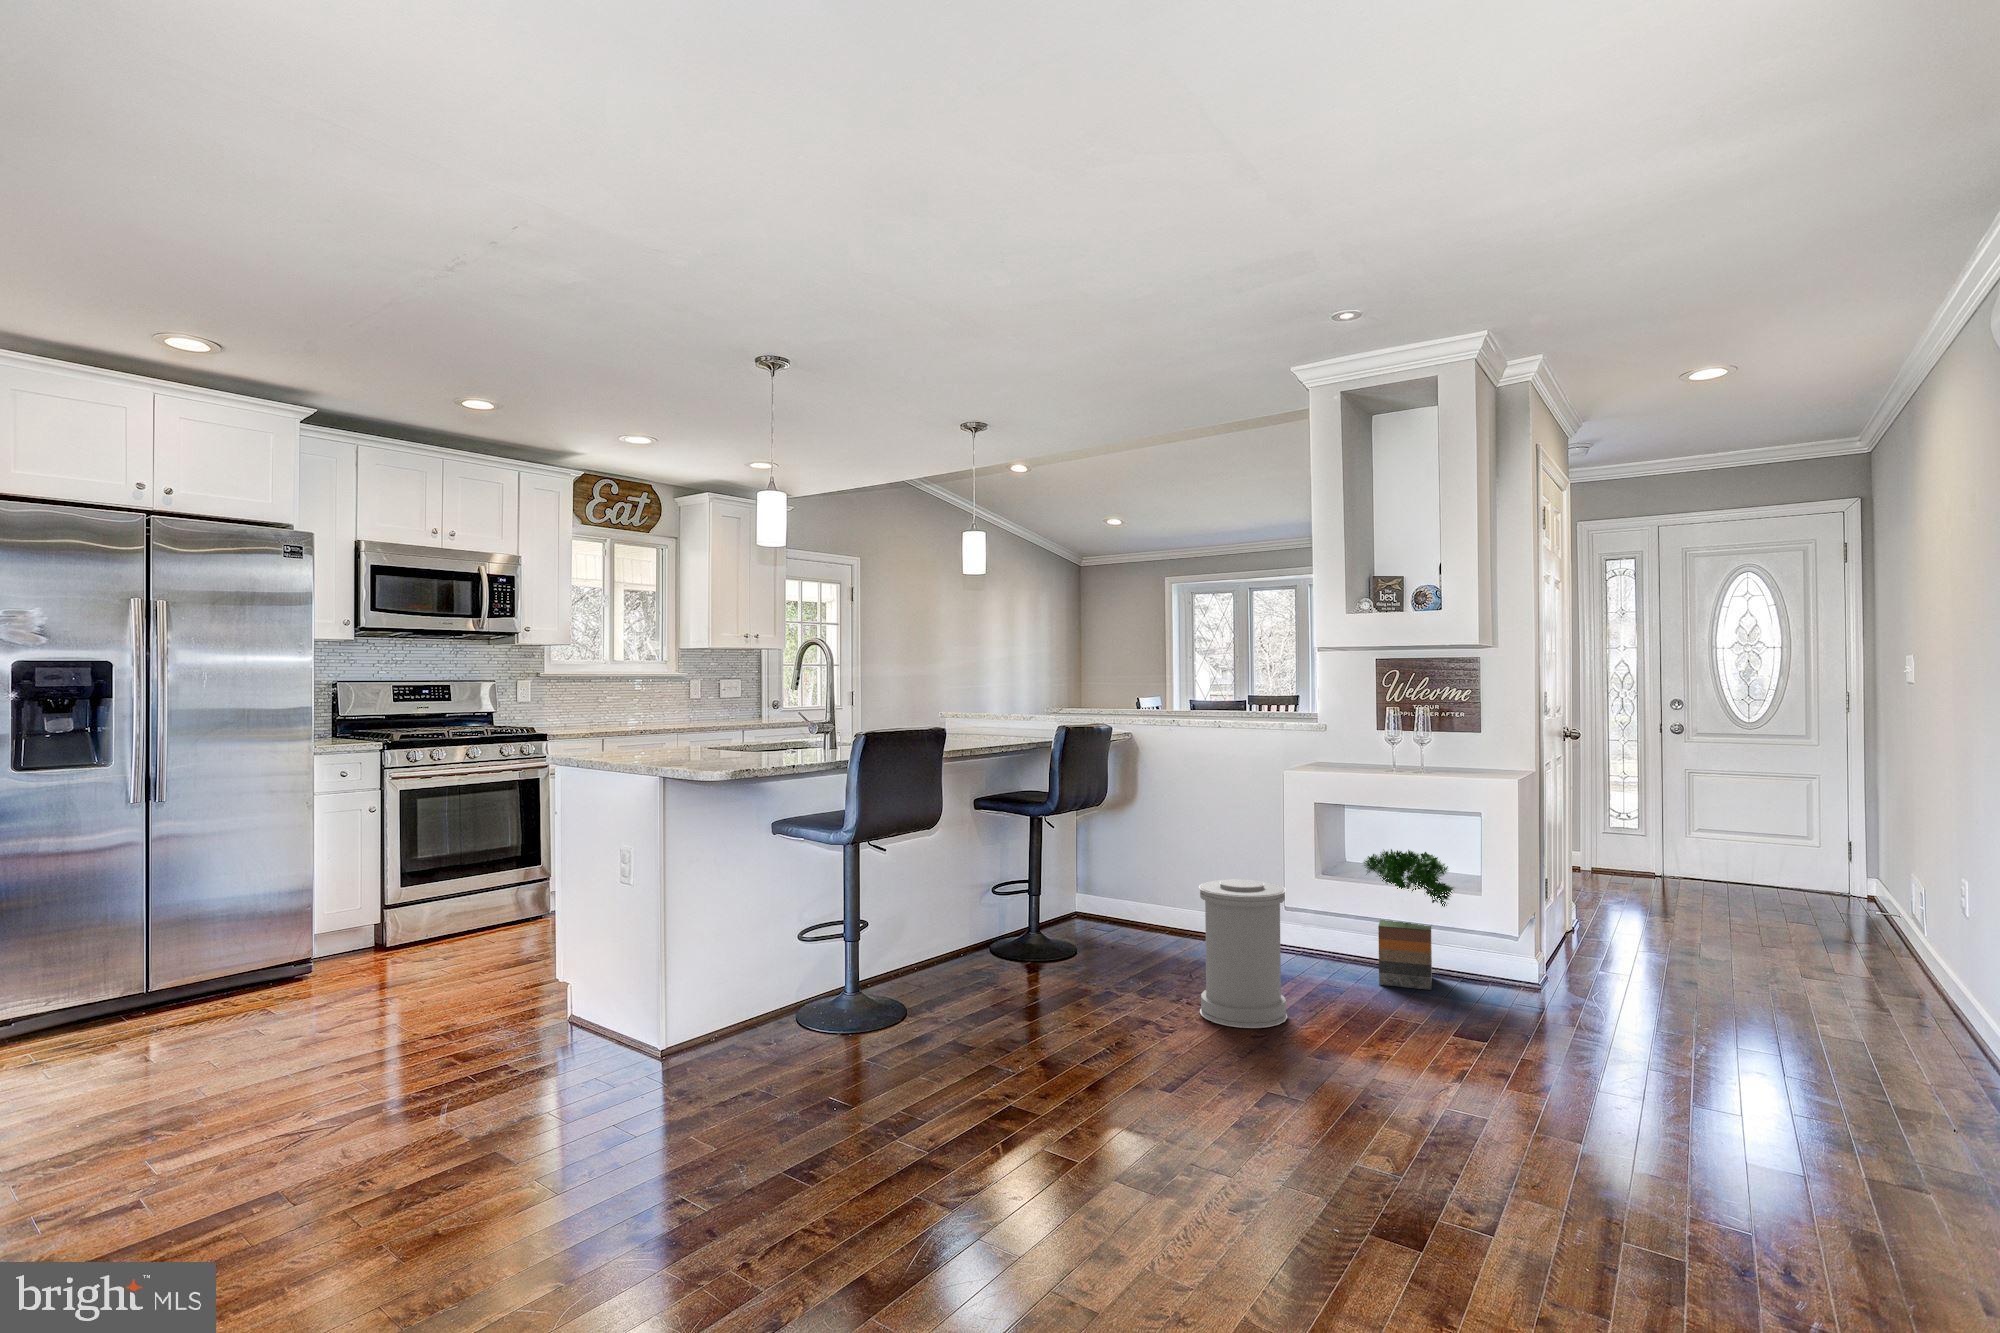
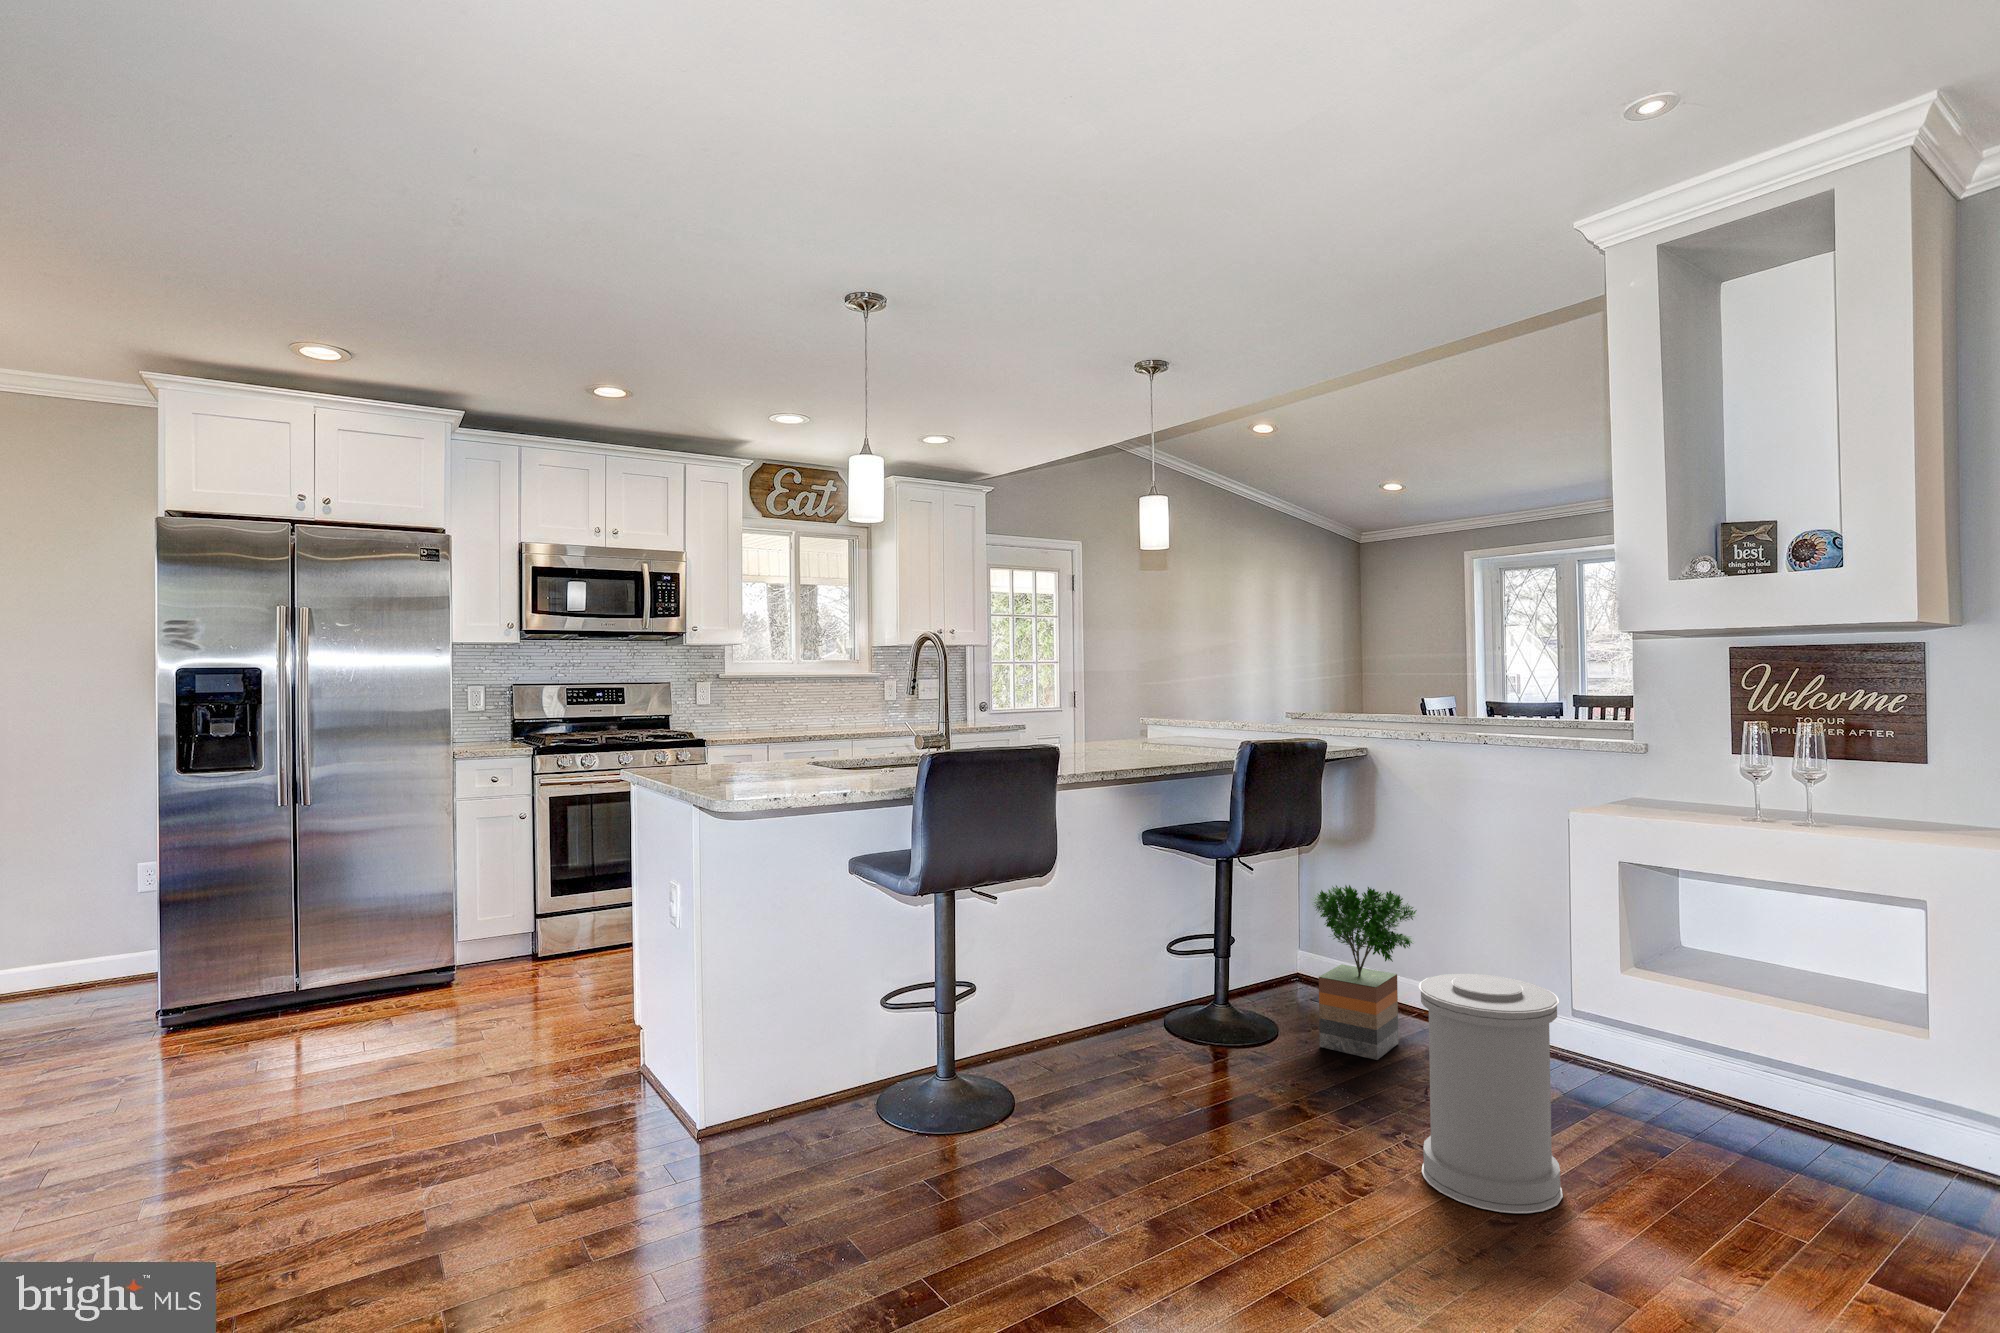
potted tree: present [1363,849,1454,990] -> present [1314,885,1417,1060]

